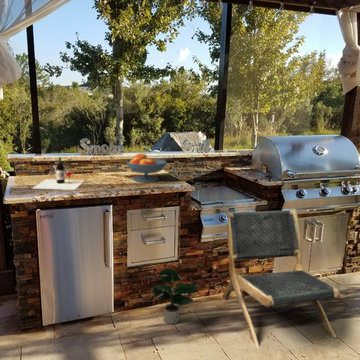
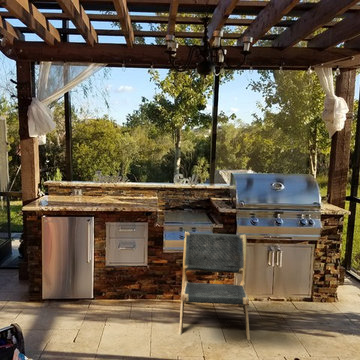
fruit bowl: present [126,153,166,182] -> none [115,182,145,204]
wine bottle: present [33,157,84,190] -> none [47,183,87,205]
potted plant: present [152,268,198,324] -> none [117,270,151,312]

